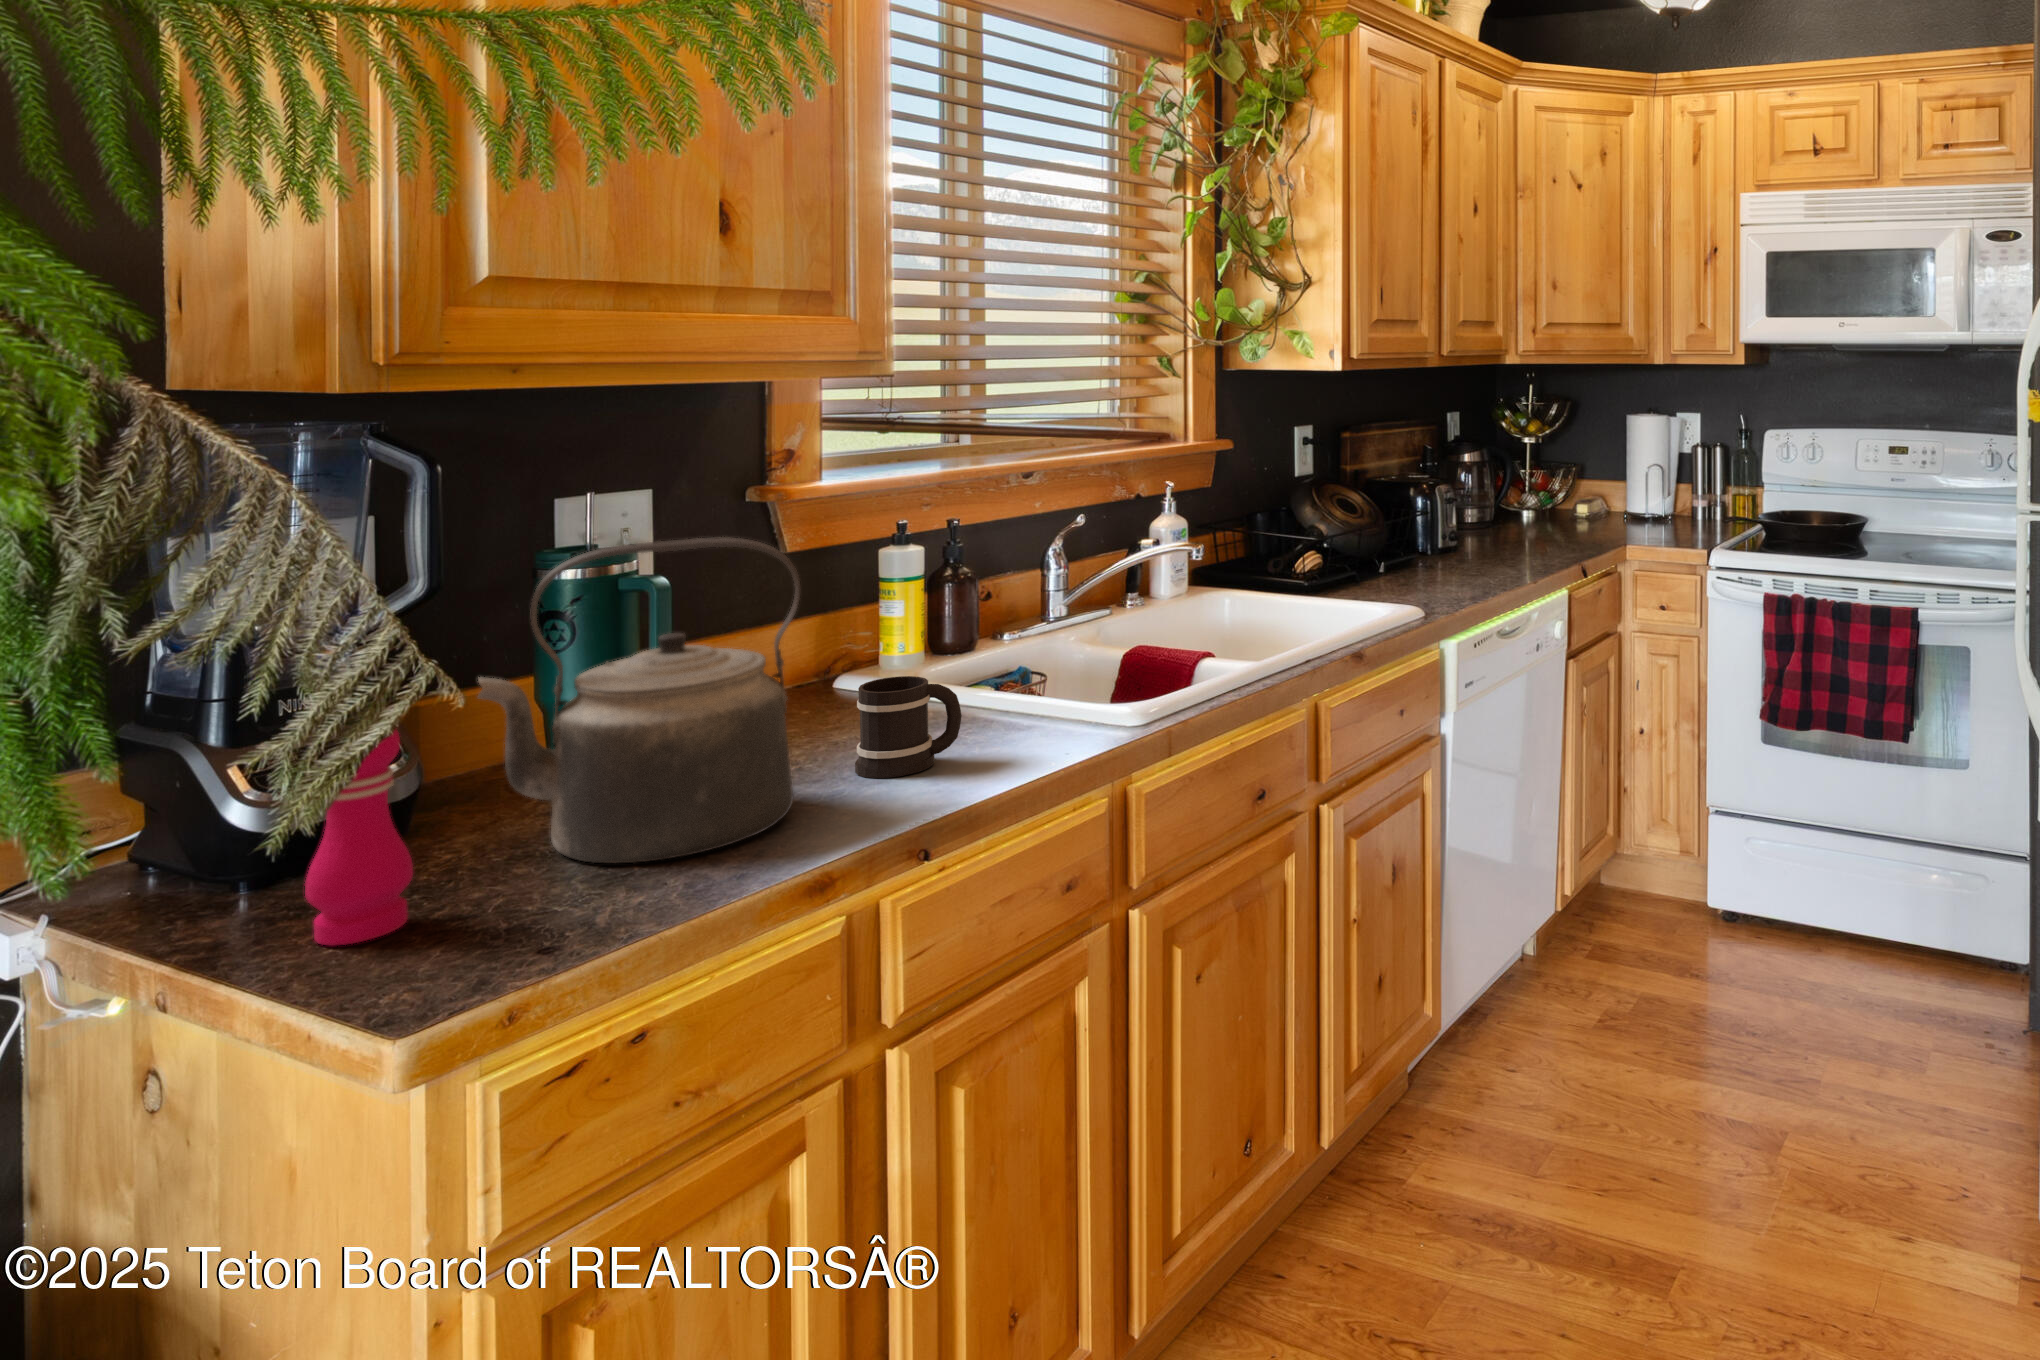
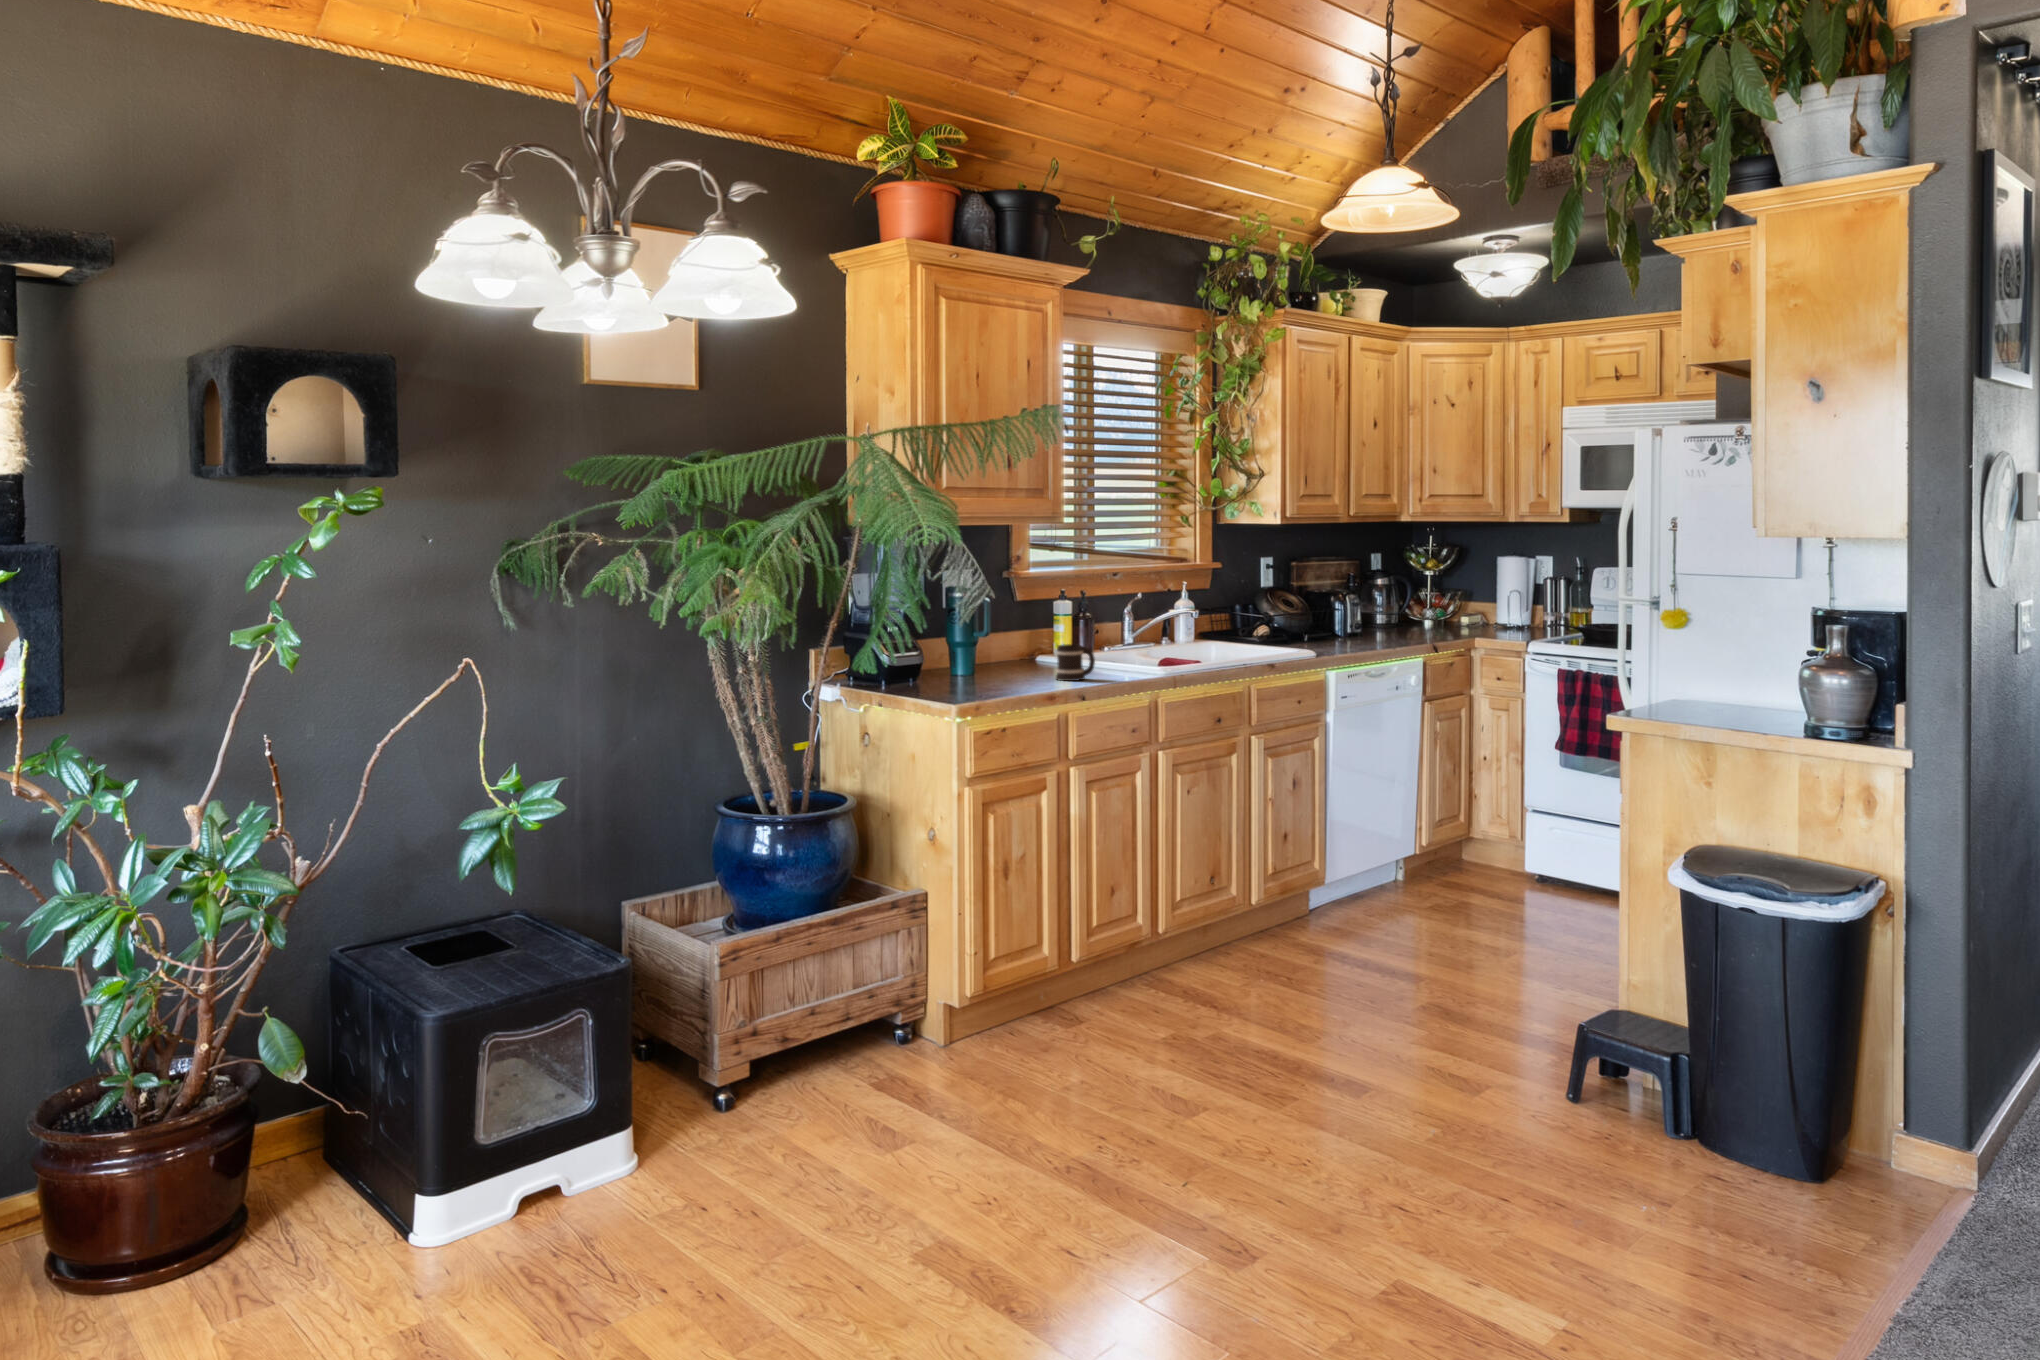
kettle: present [478,537,800,863] -> none [943,580,1042,689]
pepper mill: present [305,730,413,946] -> none [913,620,939,694]

